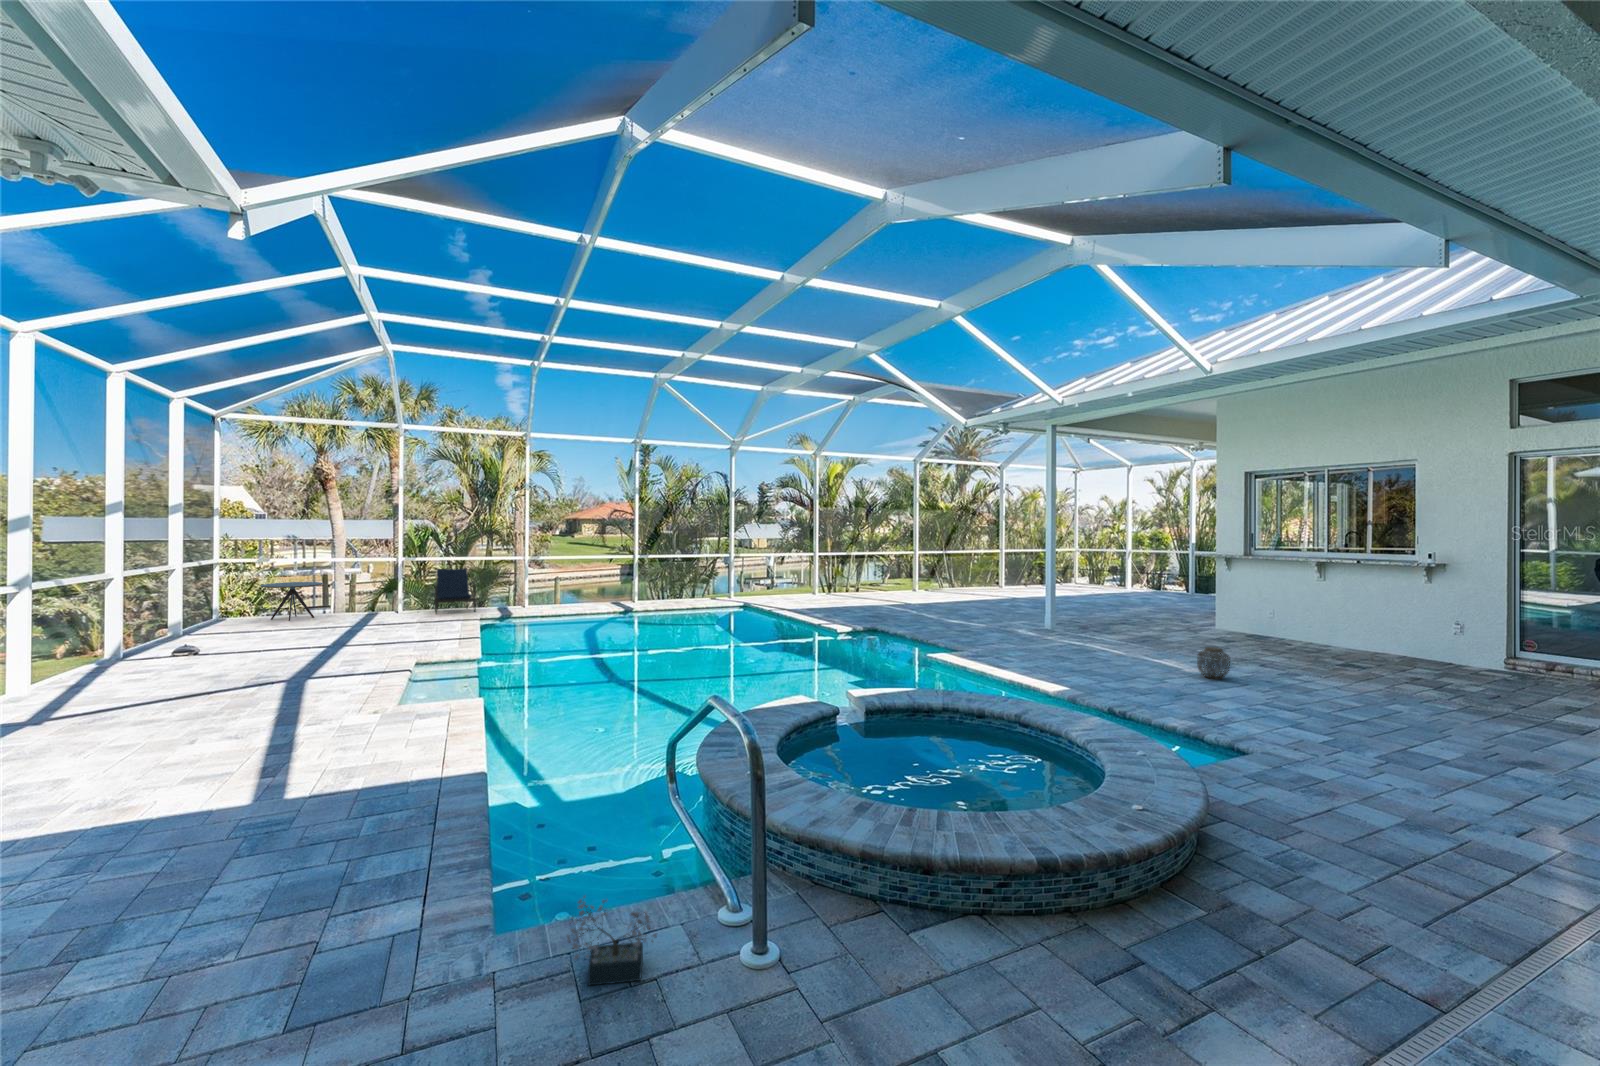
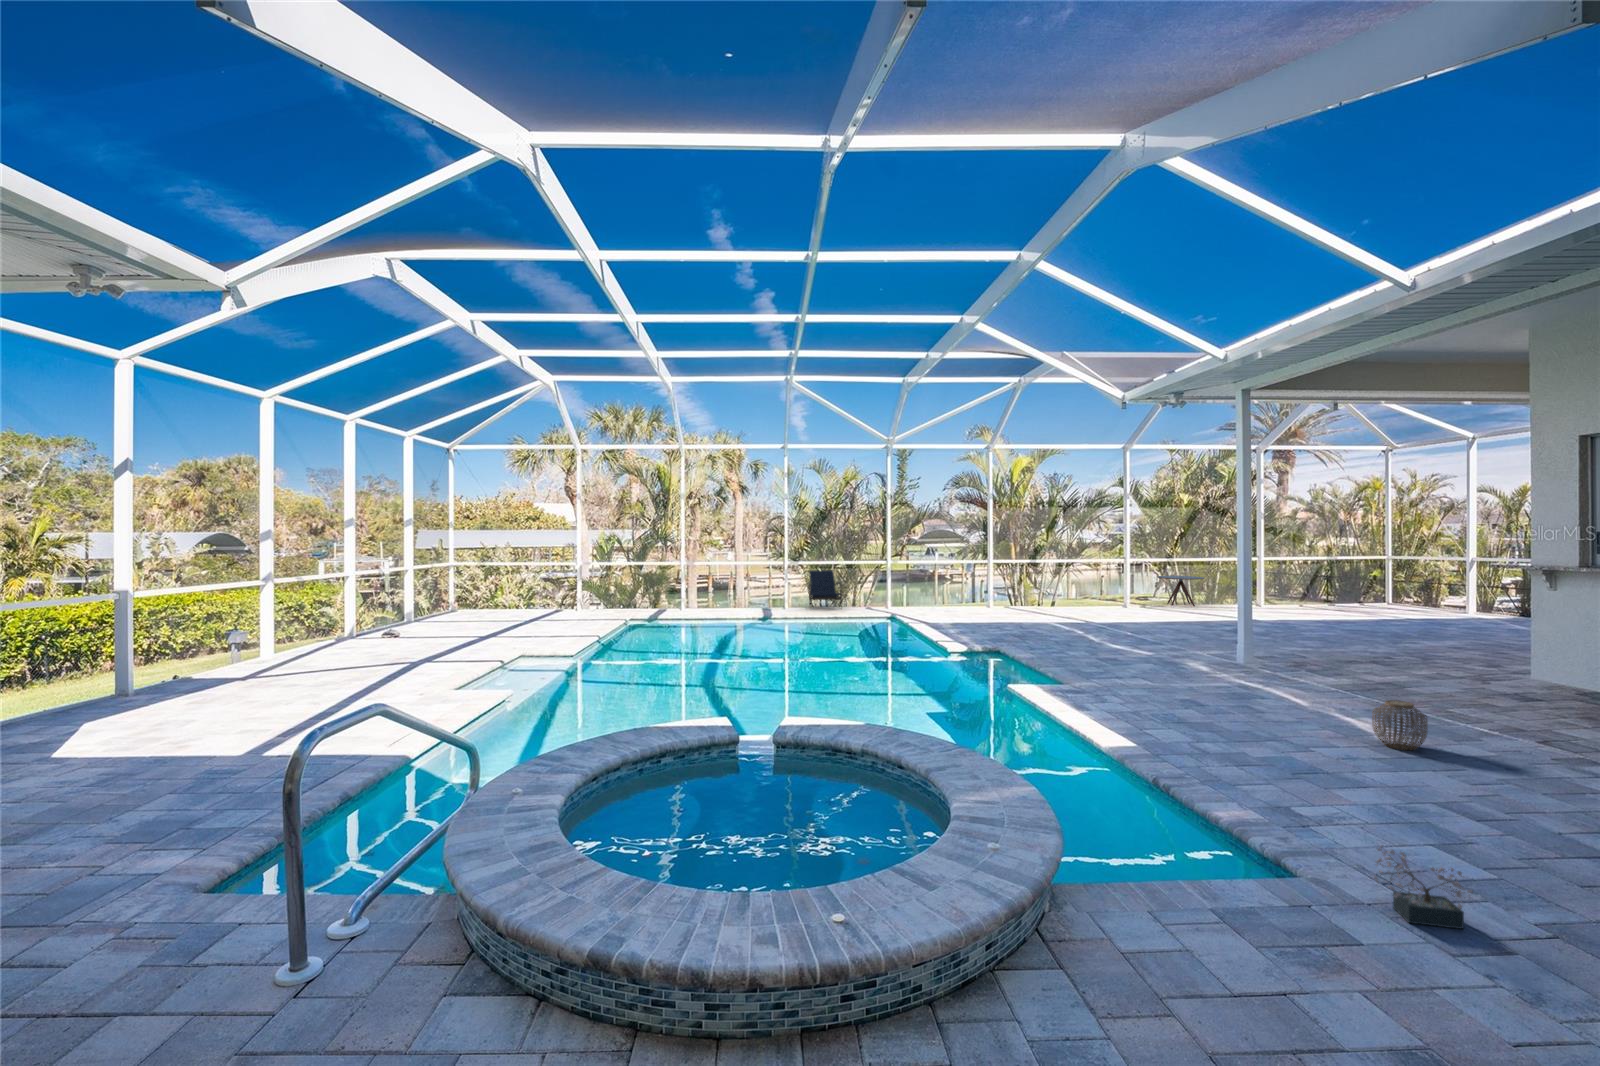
lounge chair: present [434,568,476,613] -> present [808,570,842,608]
round table: present [261,582,323,621] -> present [1158,576,1204,606]
decorative plant: present [567,896,657,986] -> present [1374,847,1473,929]

